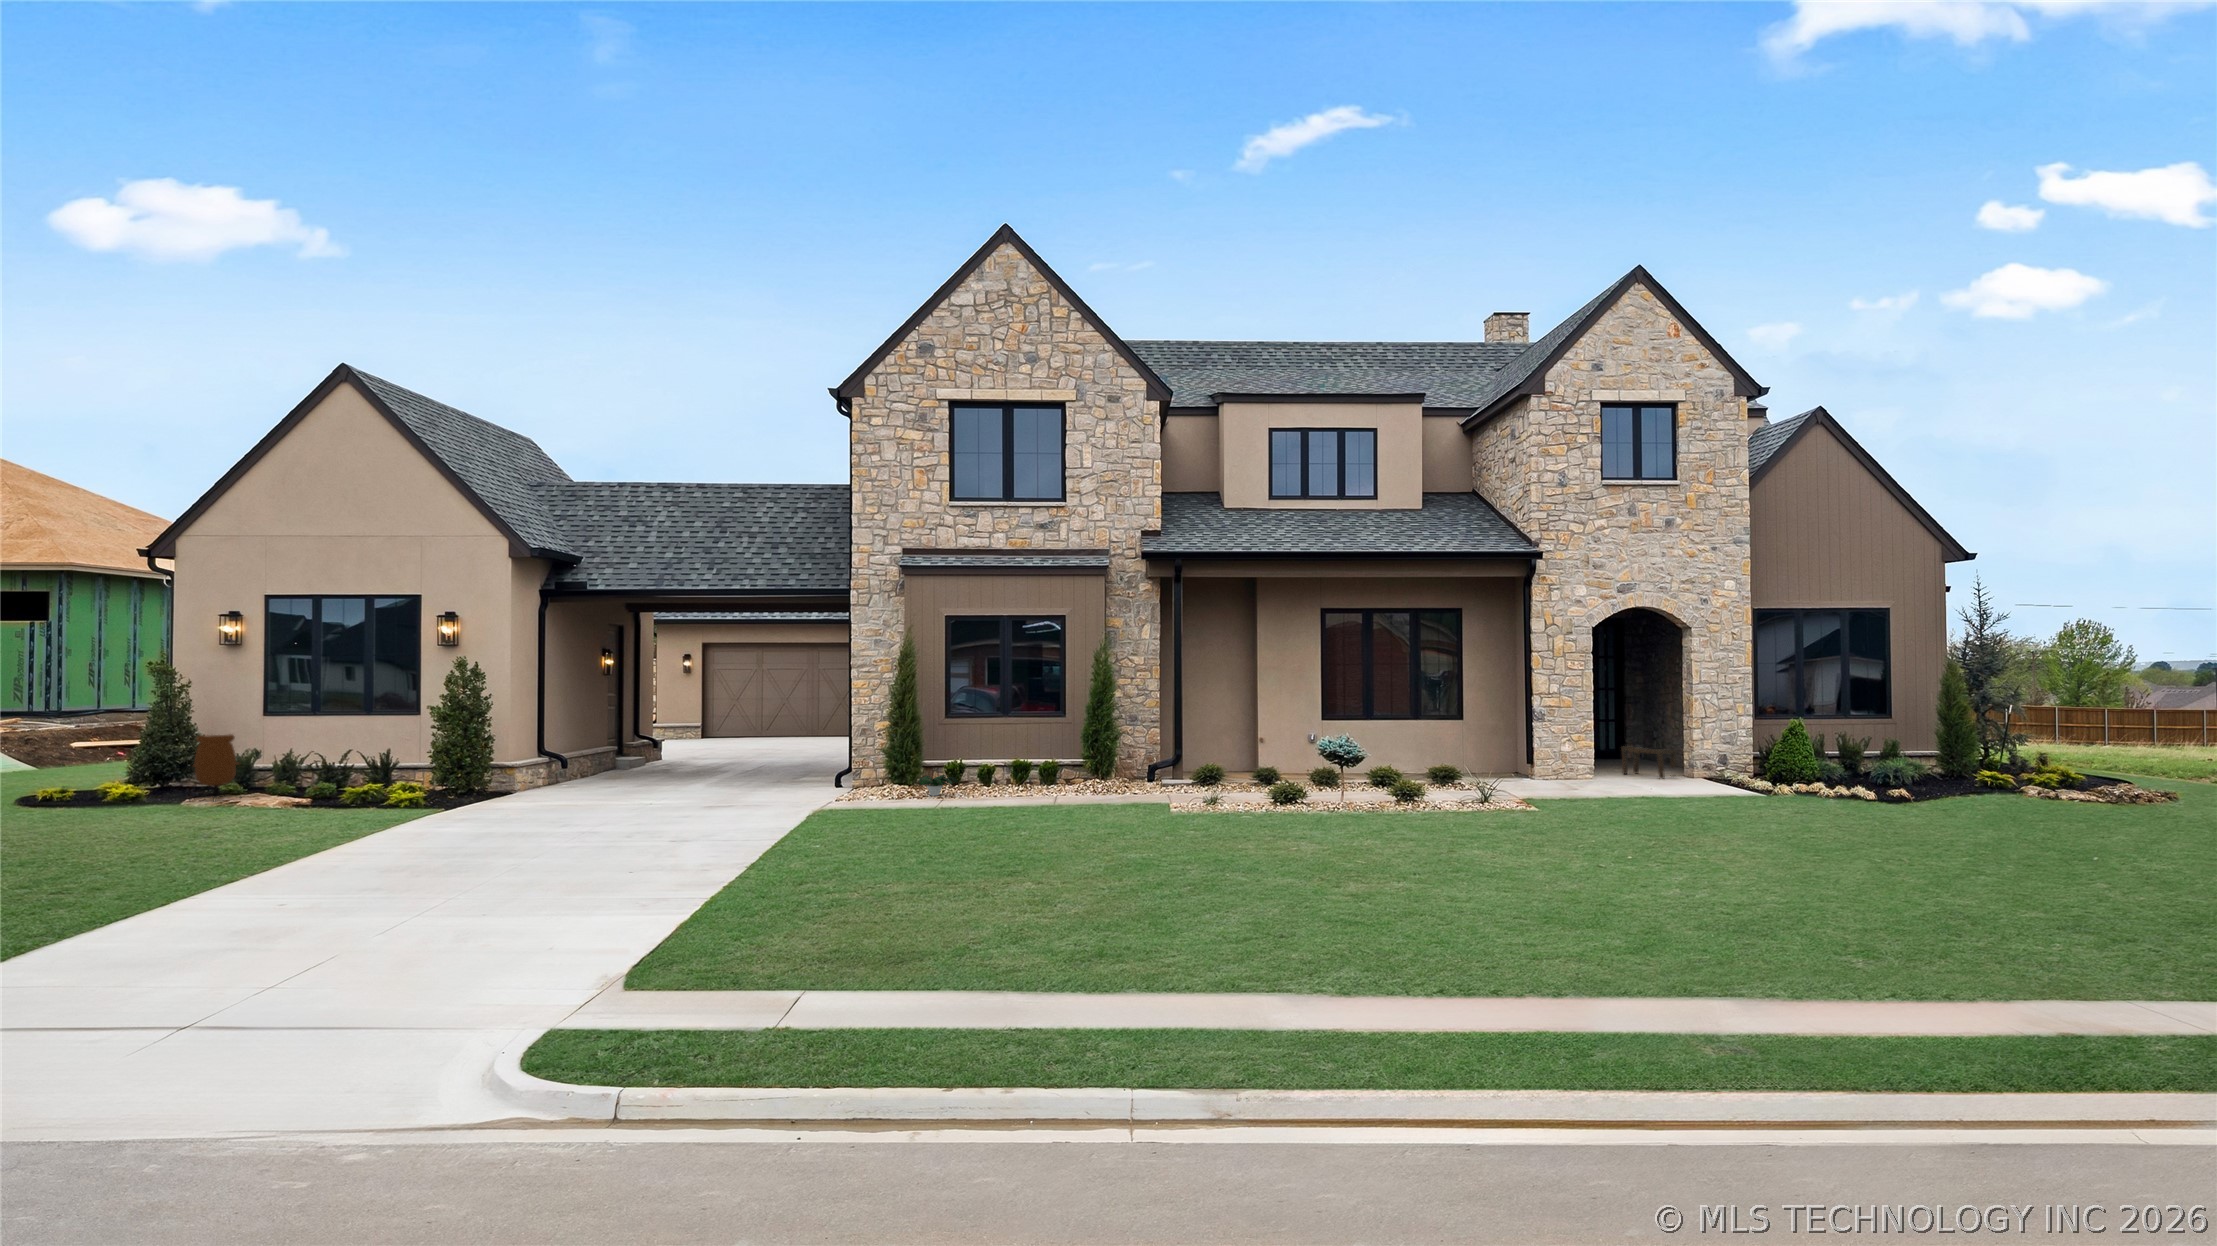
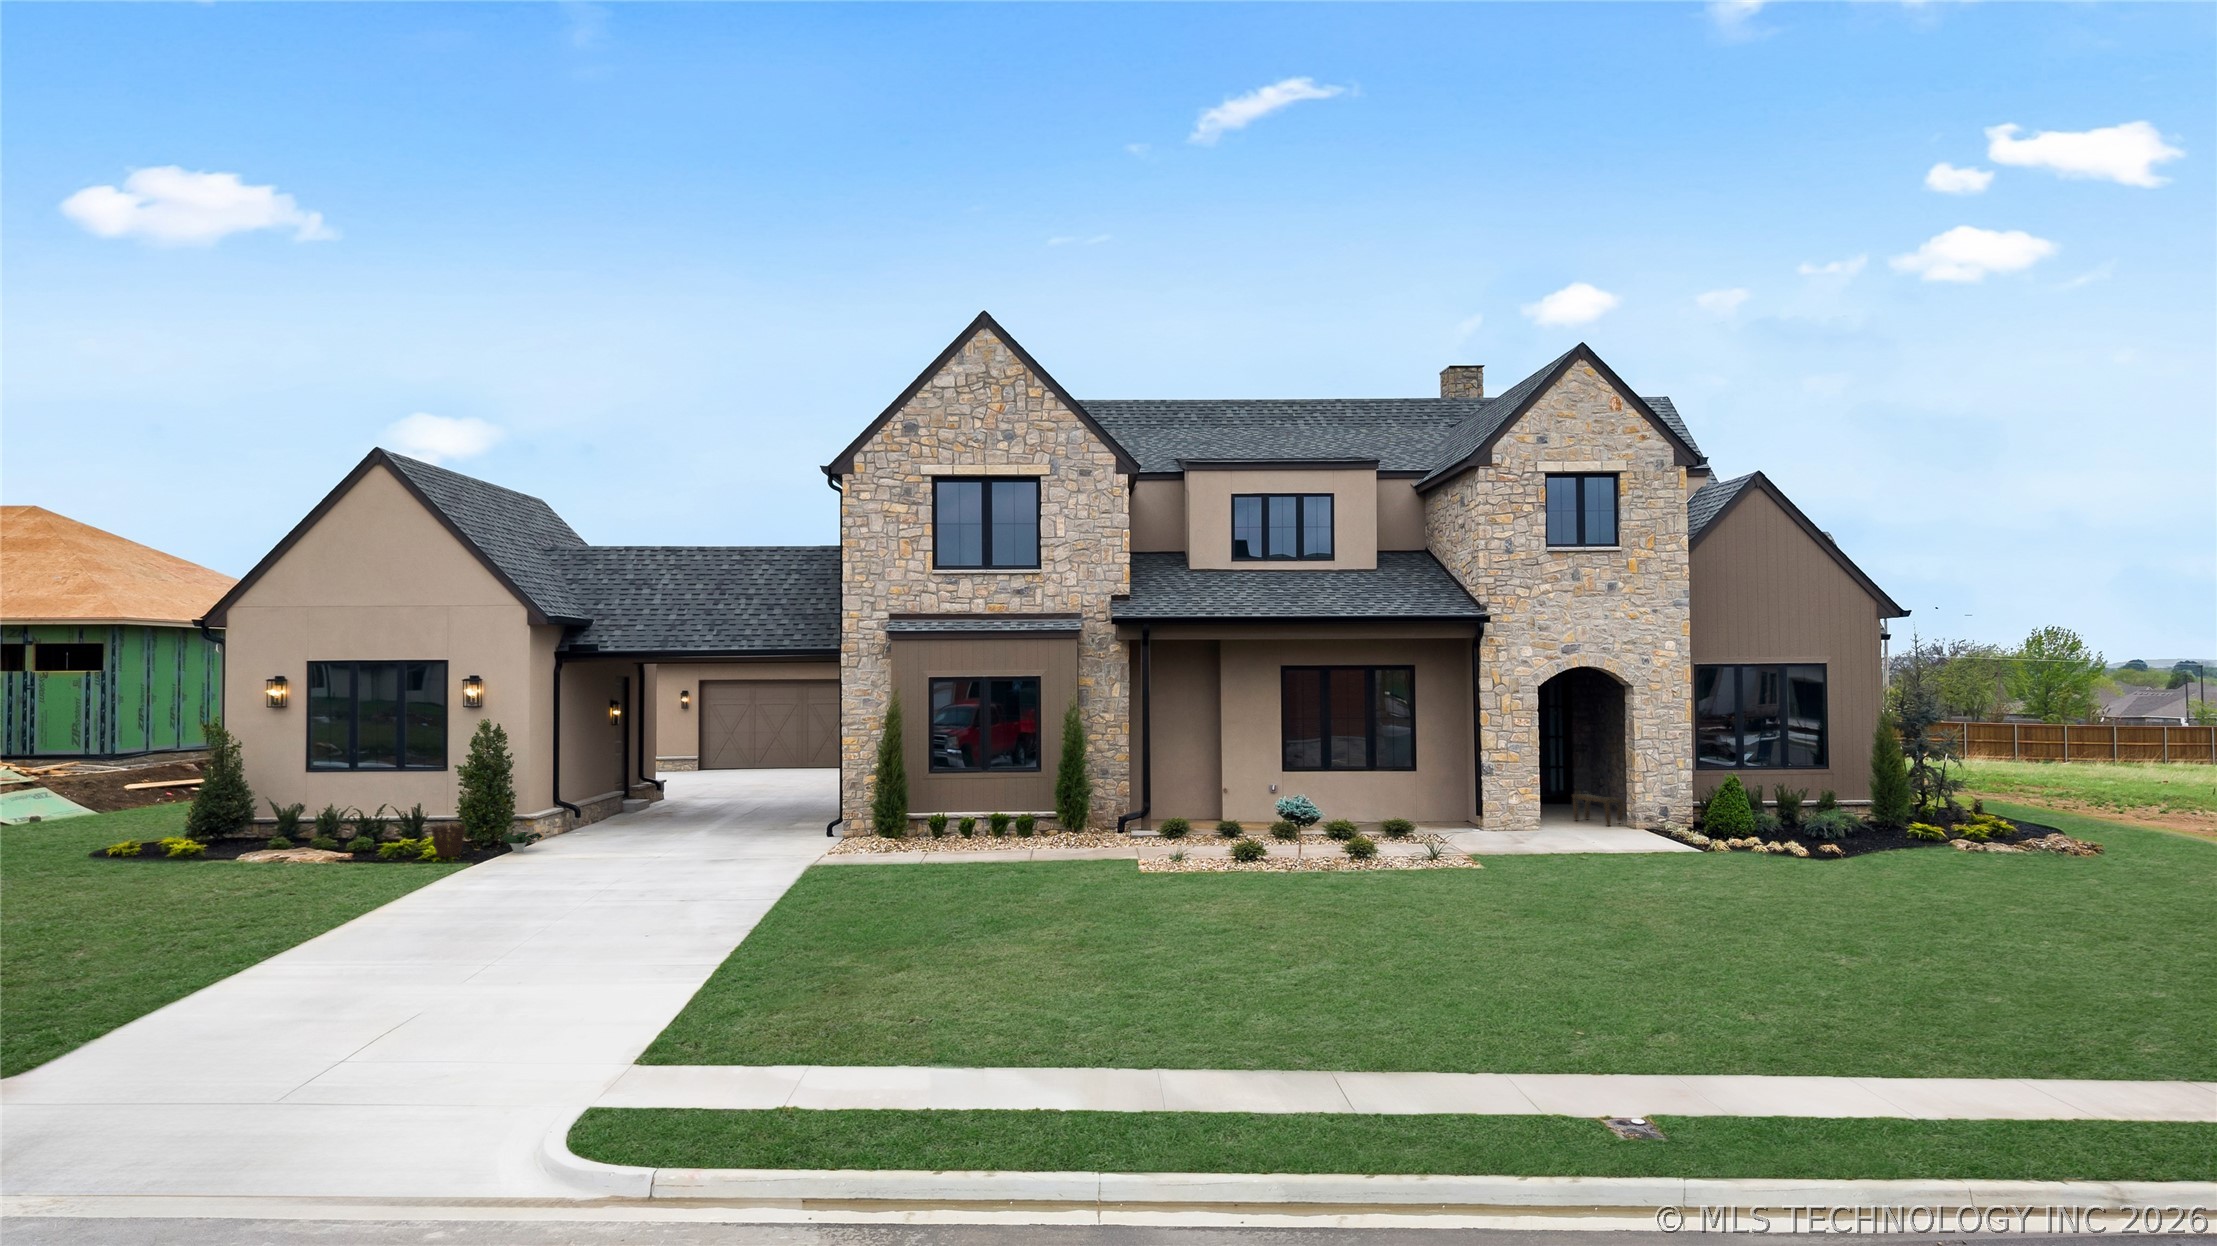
lounge chair: present [193,734,239,800] -> none [237,793,284,856]
basket: none [404,768,443,803] -> present [431,824,466,857]
potted plant: present [919,775,958,796] -> present [501,832,542,852]

